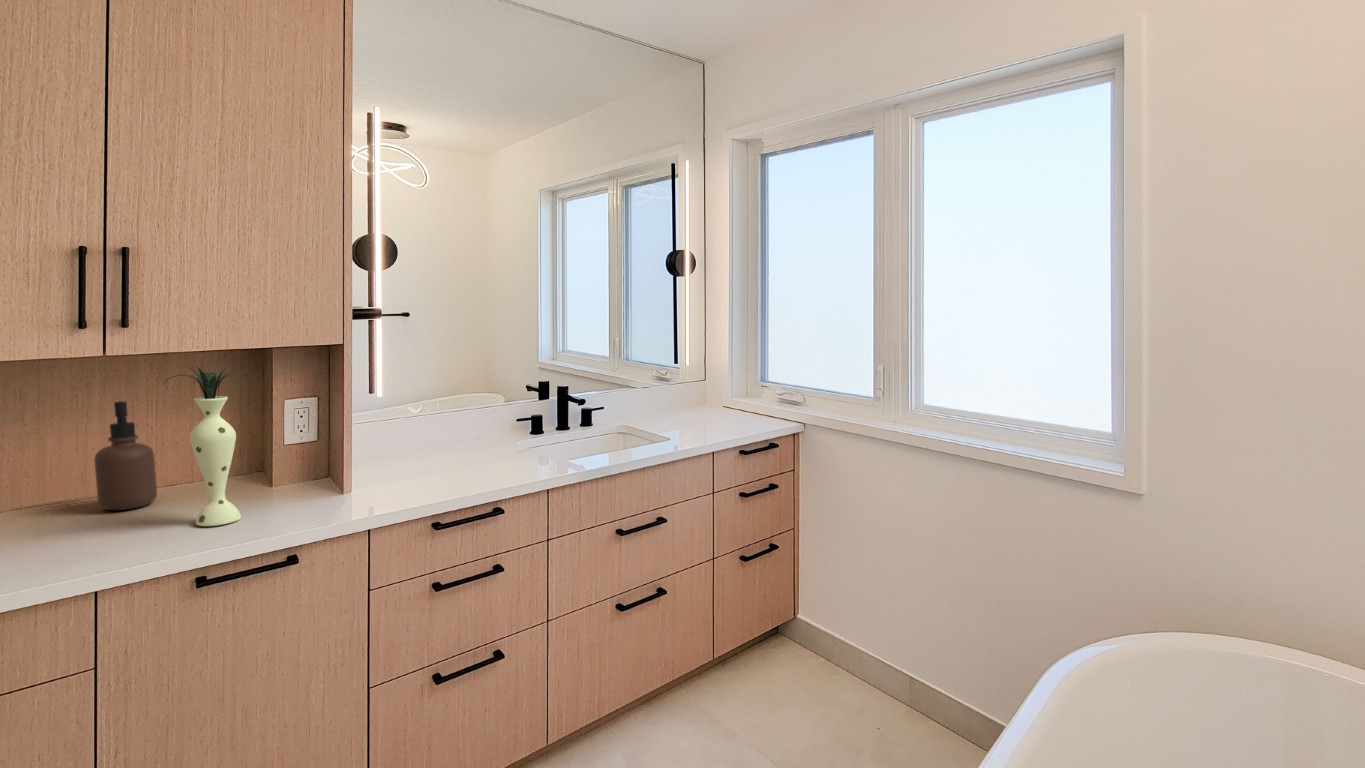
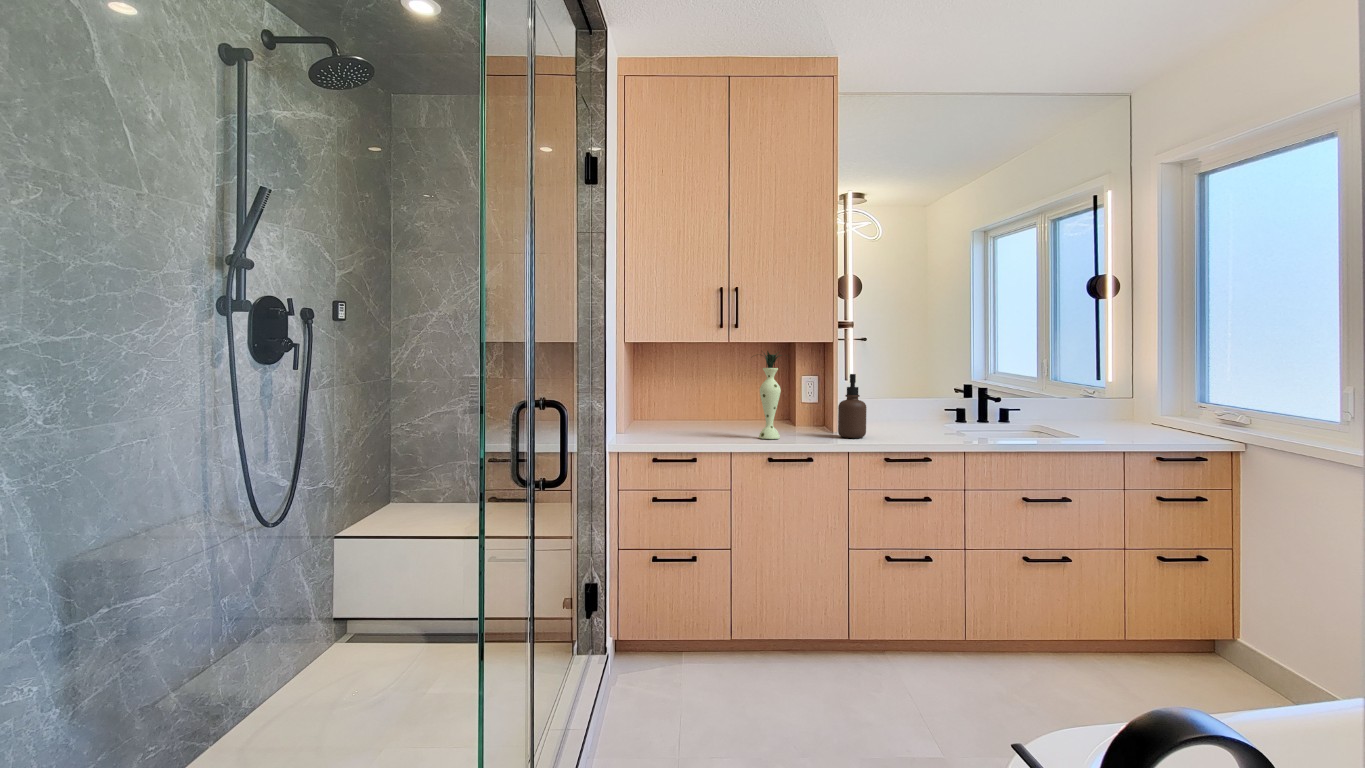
soap dispenser: present [94,401,157,510] -> present [838,374,867,438]

